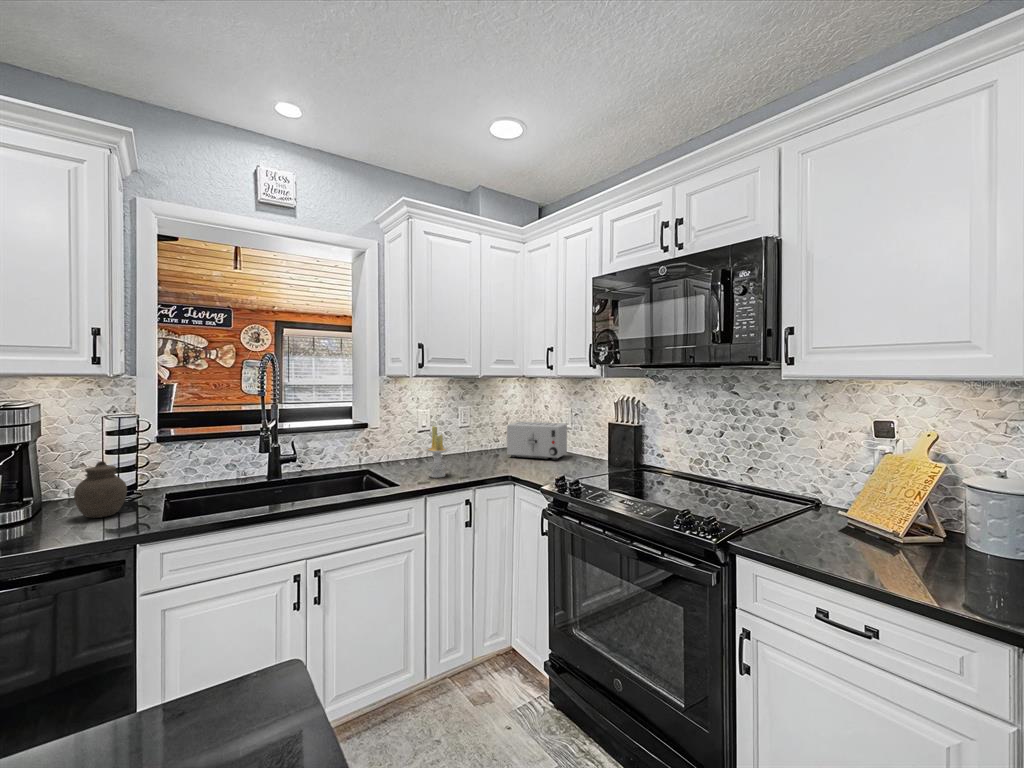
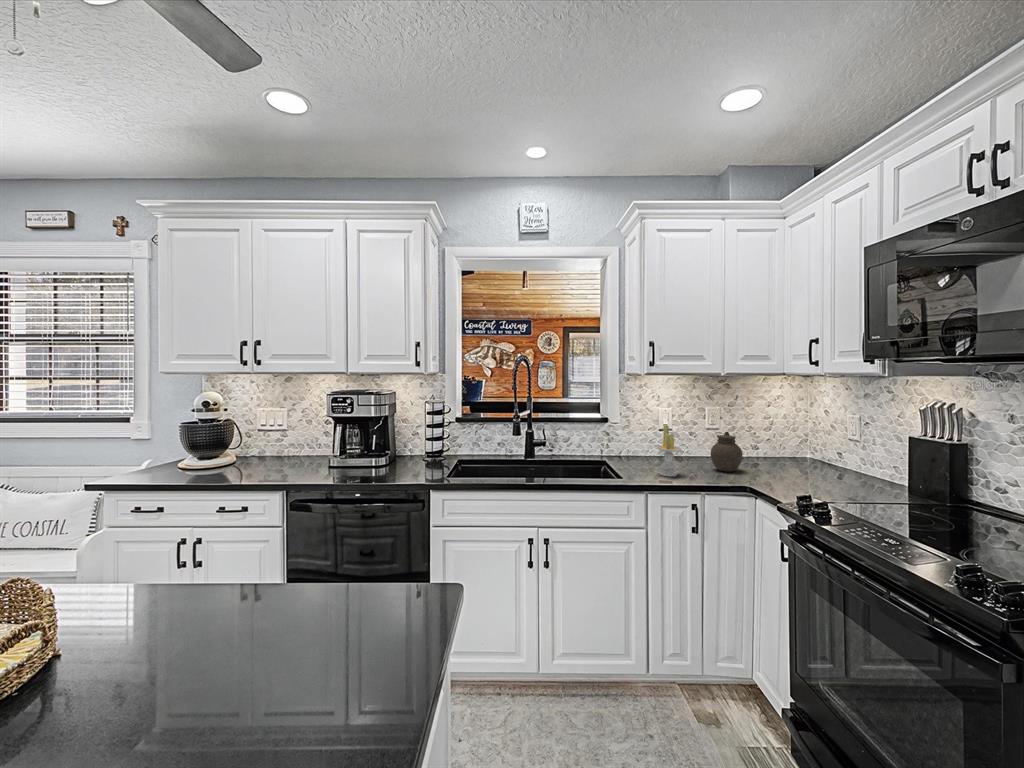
toaster: present [507,422,567,460] -> none [761,426,846,474]
jar: present [74,461,127,518] -> present [711,432,742,472]

